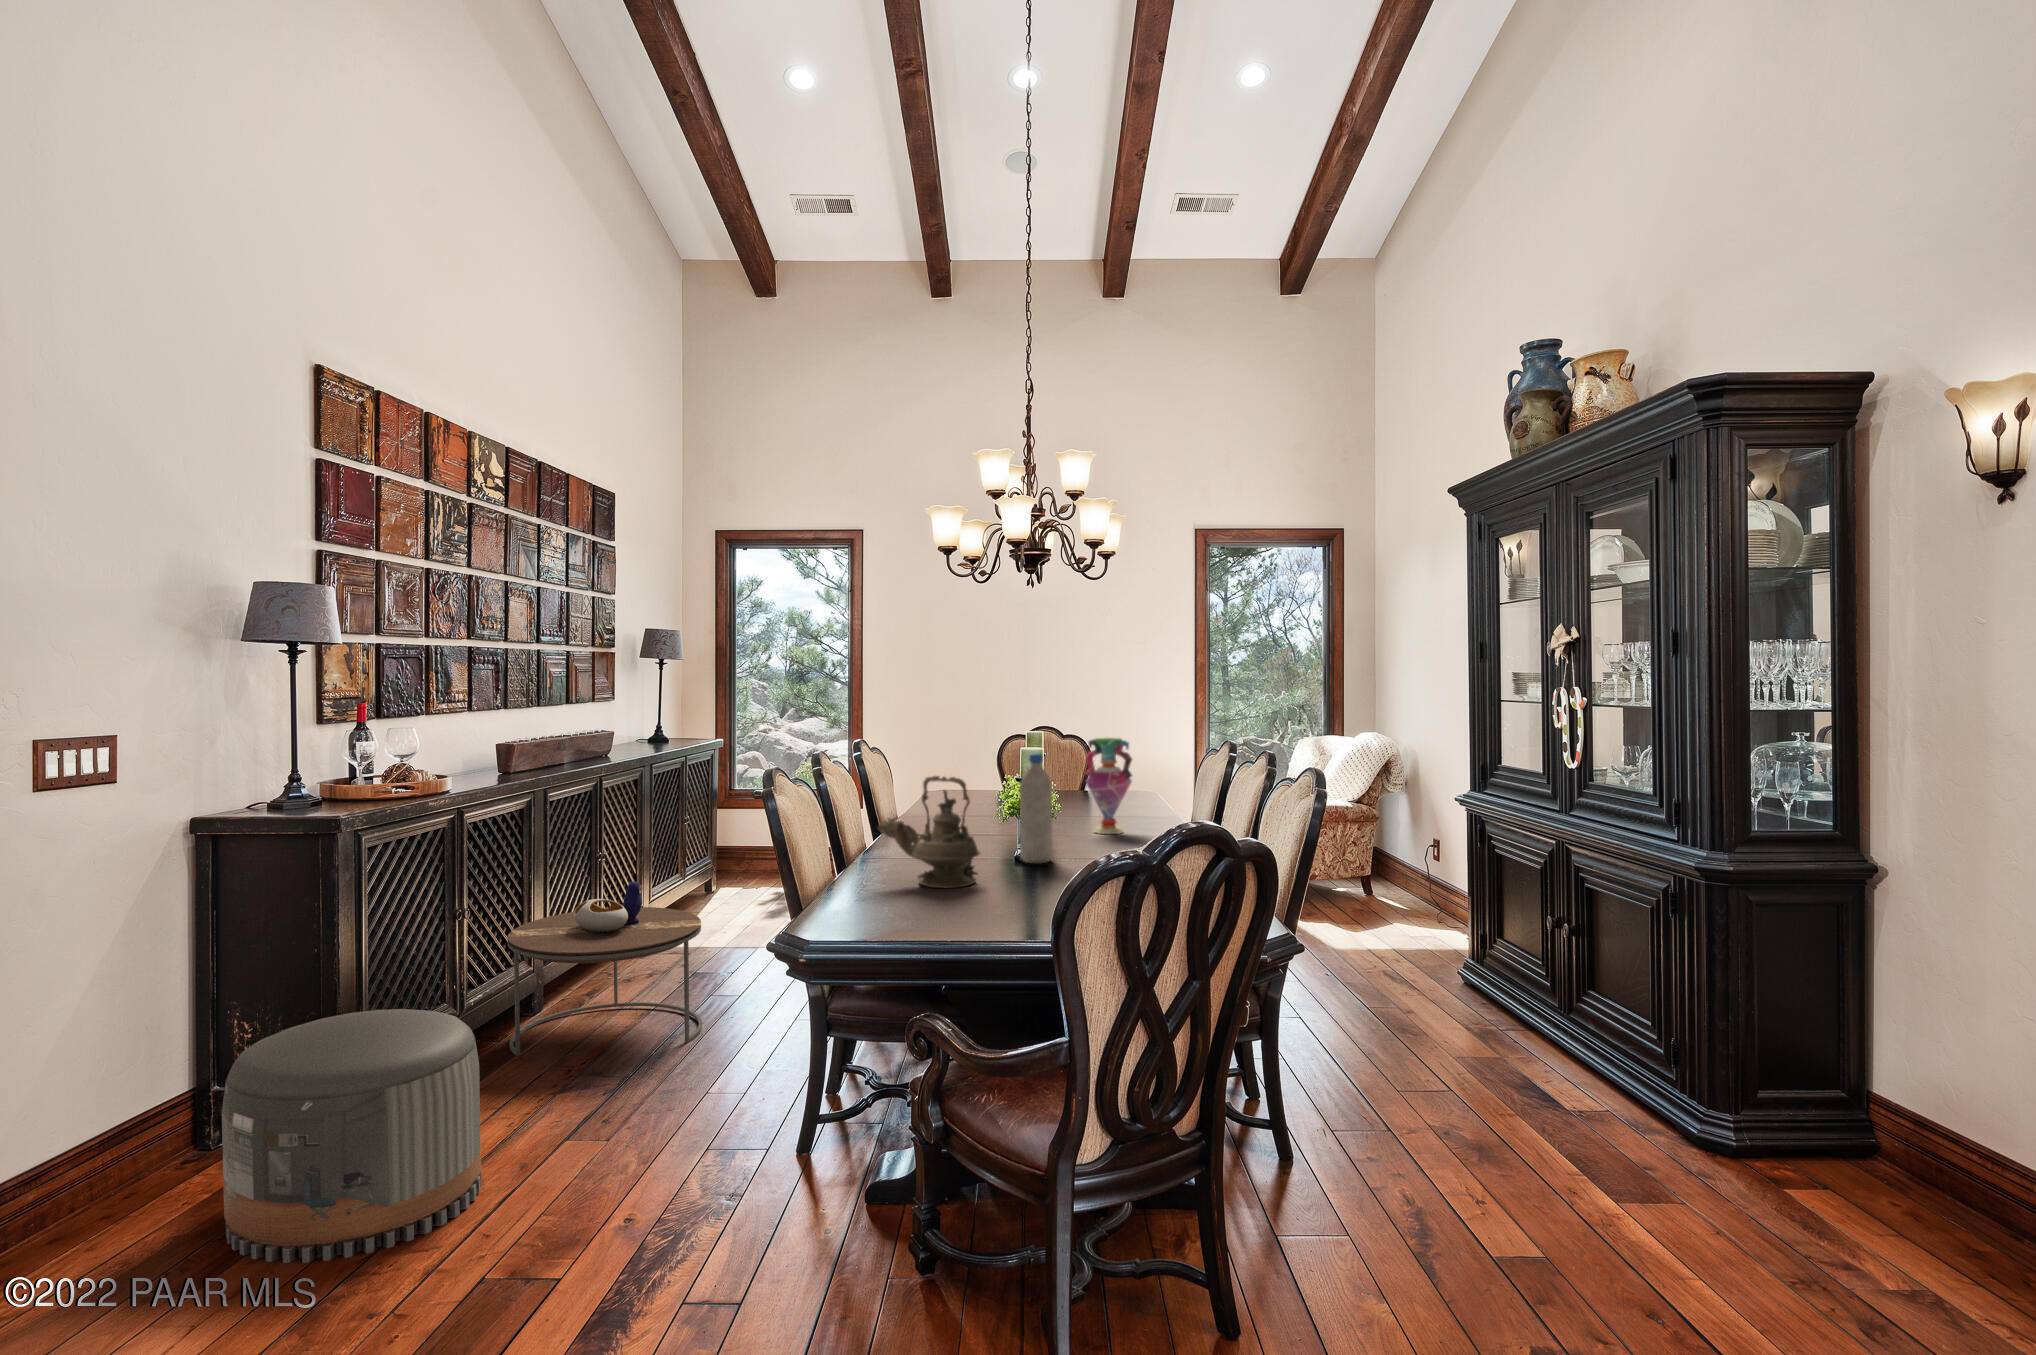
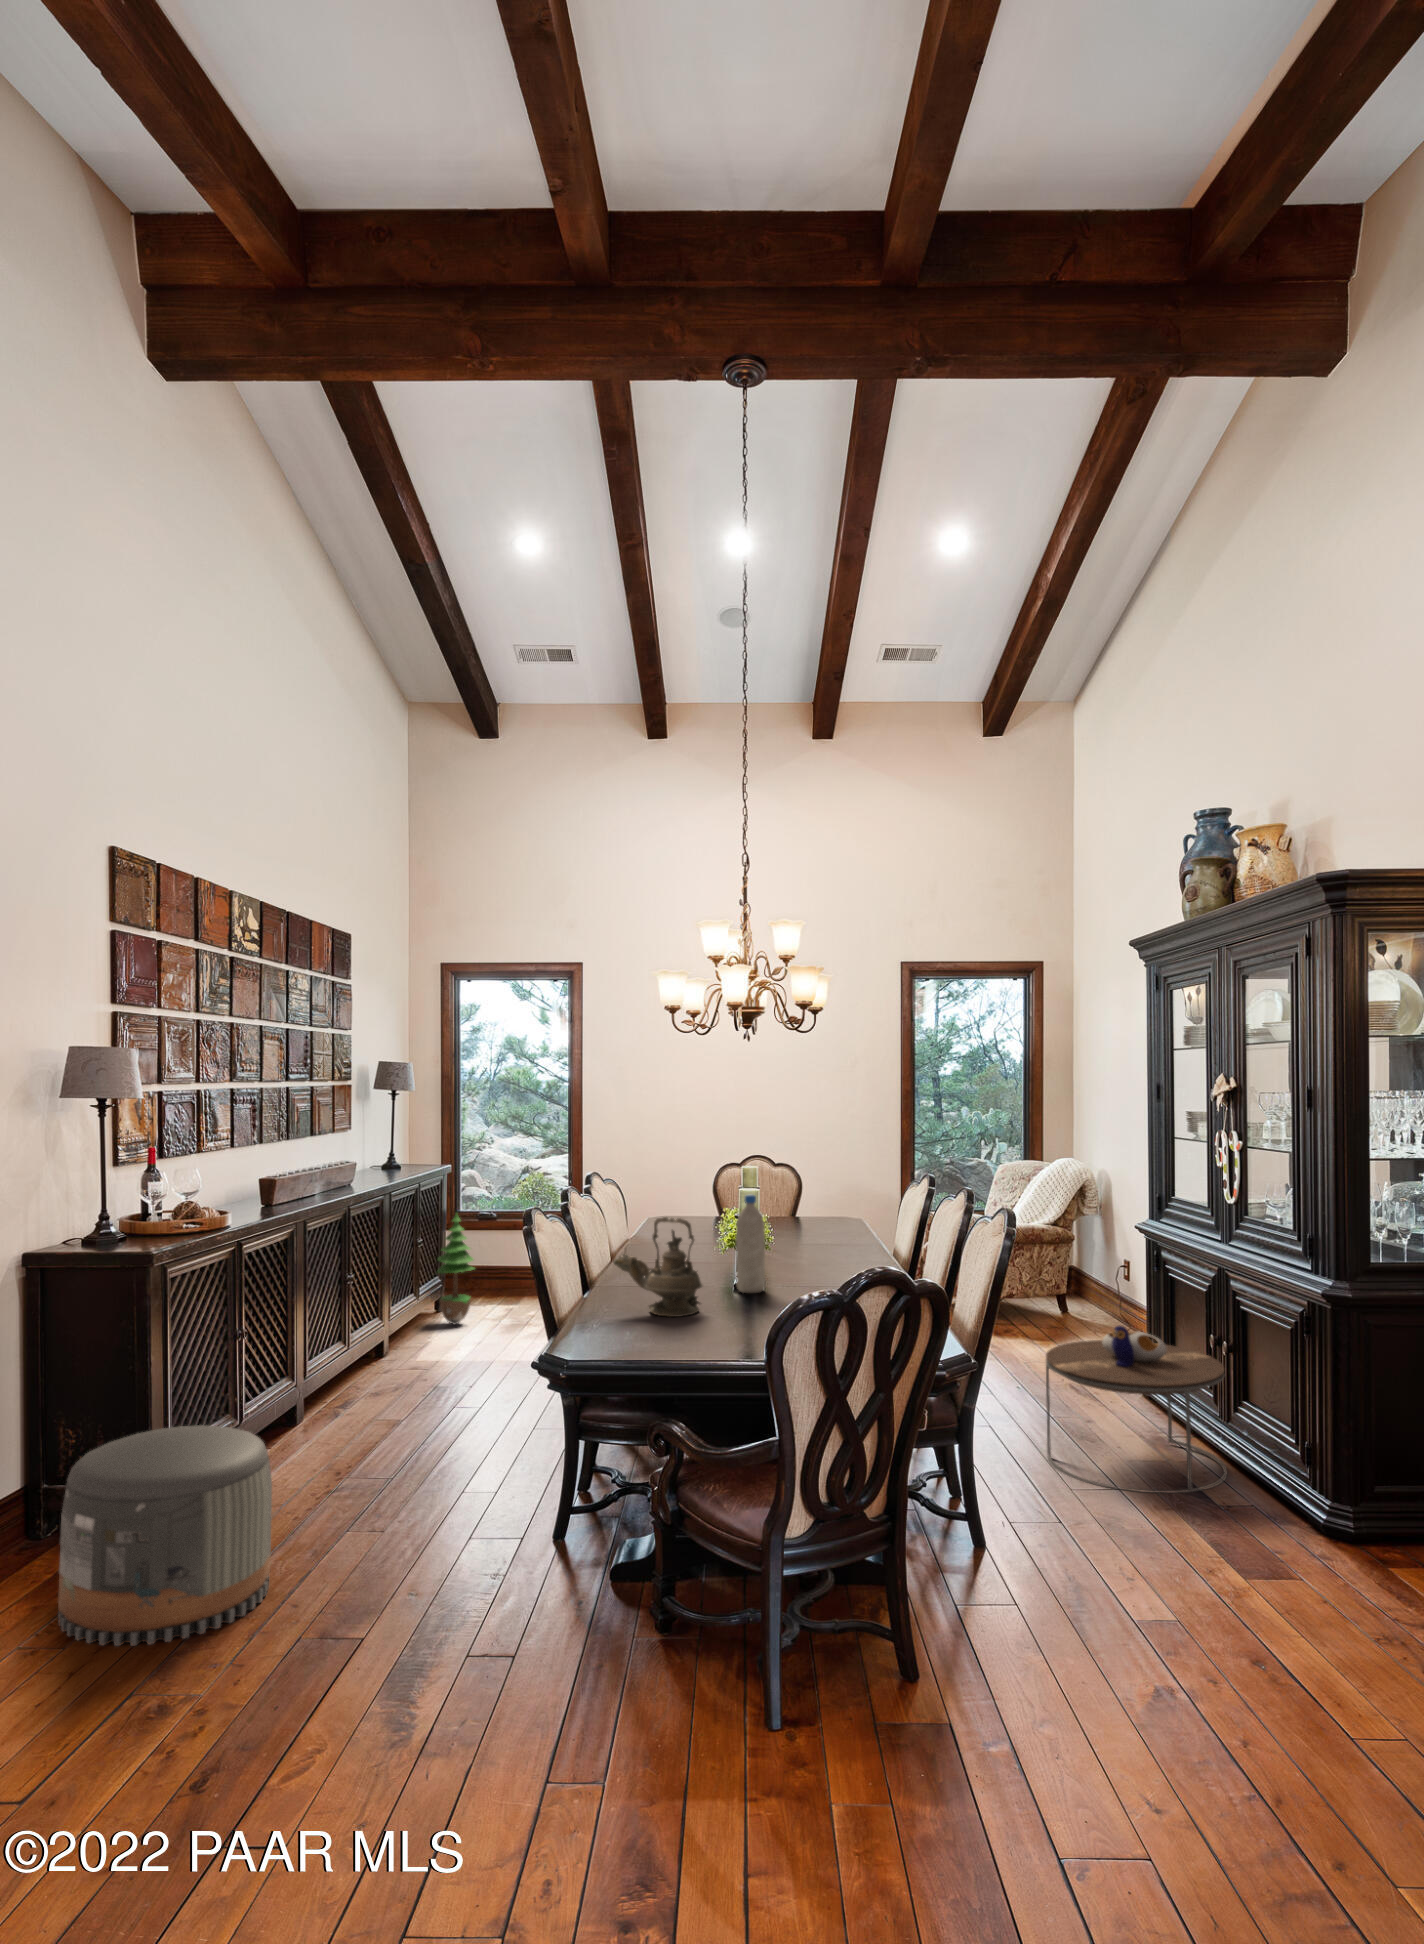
vase: present [1085,738,1132,834] -> none [793,1176,836,1265]
potted tree: none [712,785,755,901] -> present [437,1214,474,1325]
side table: present [508,882,702,1056] -> present [1046,1325,1227,1493]

